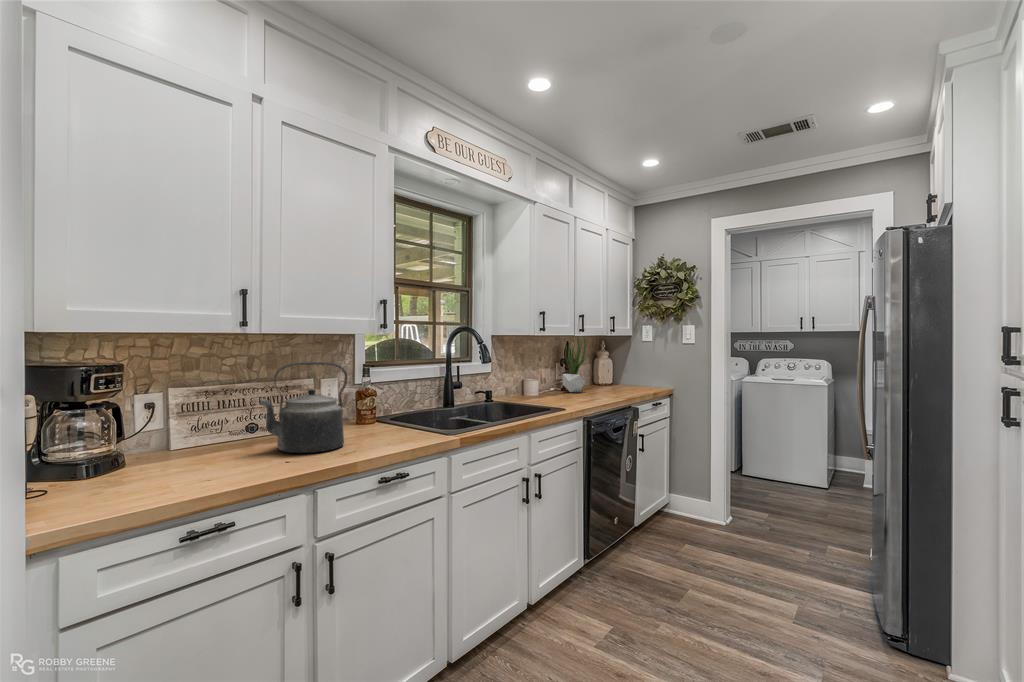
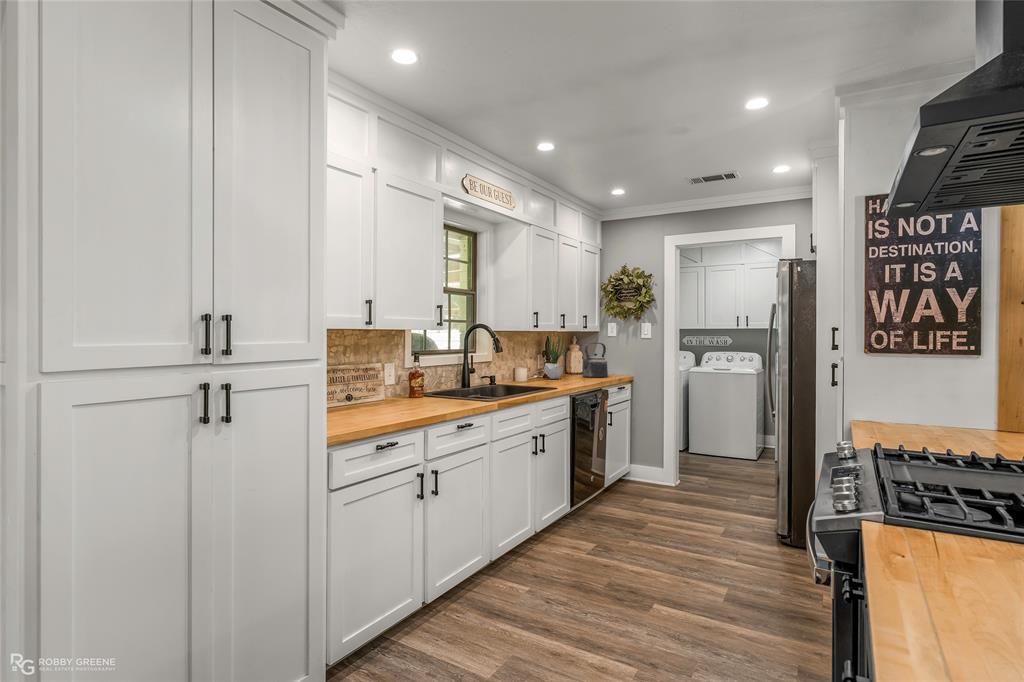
kettle: present [260,362,347,453] -> present [582,343,608,377]

